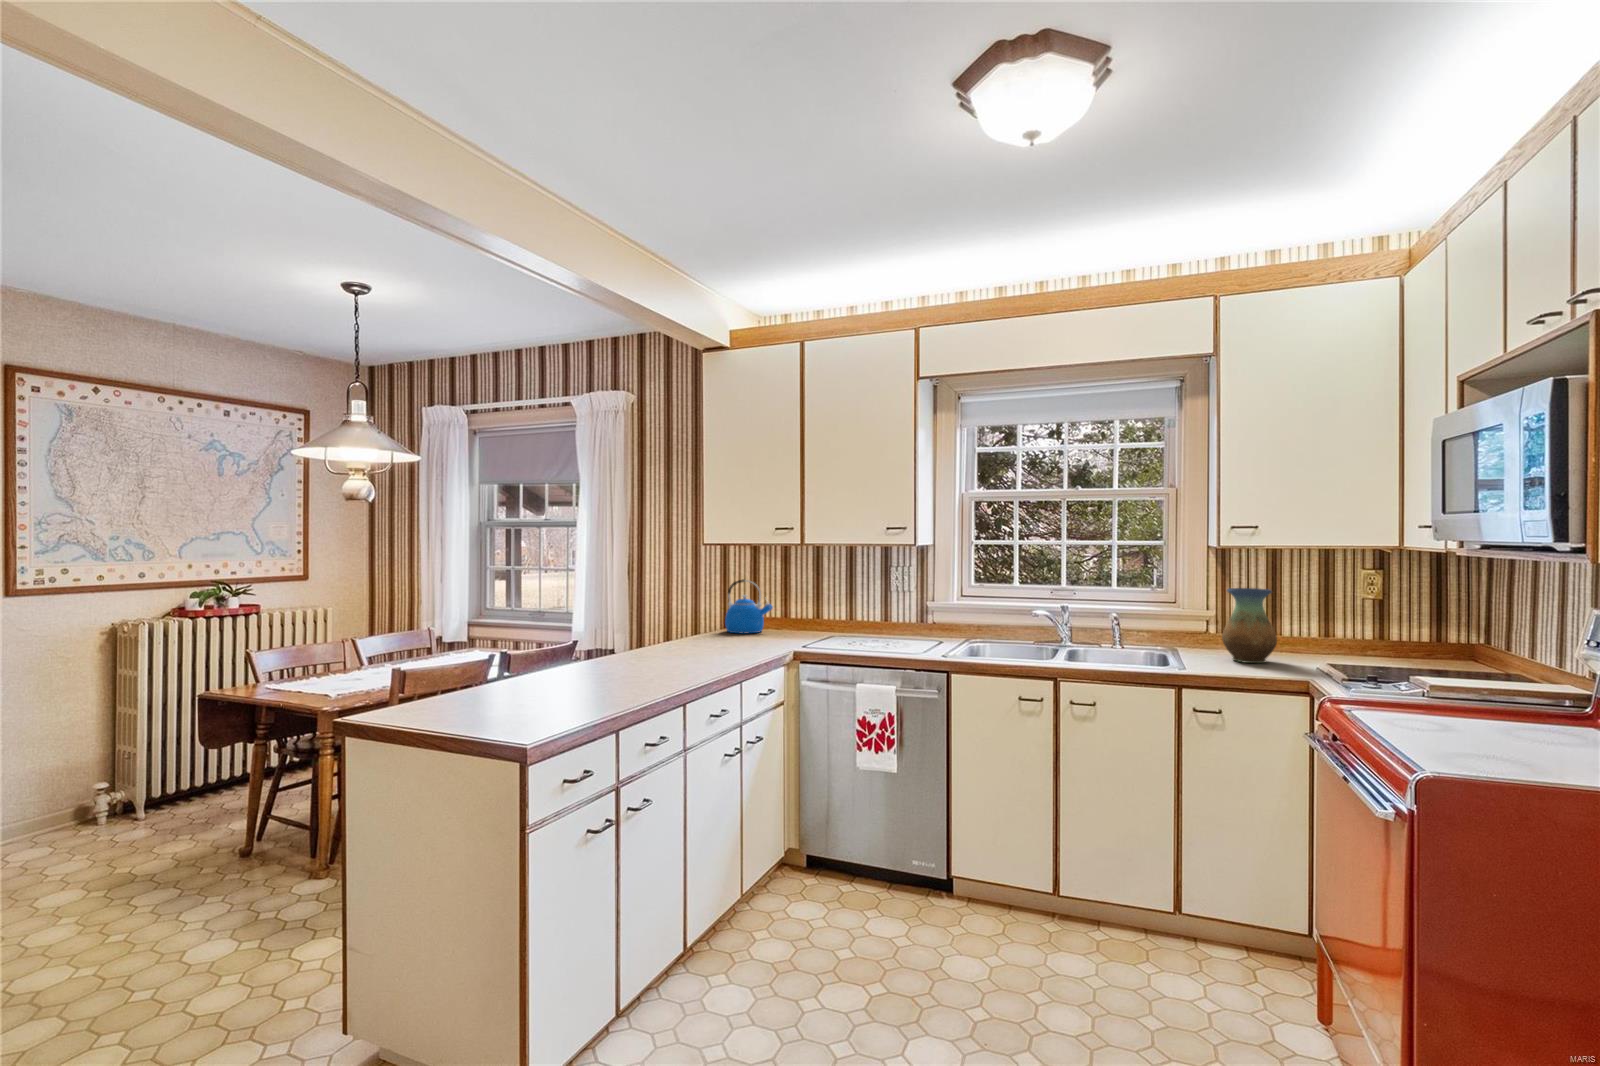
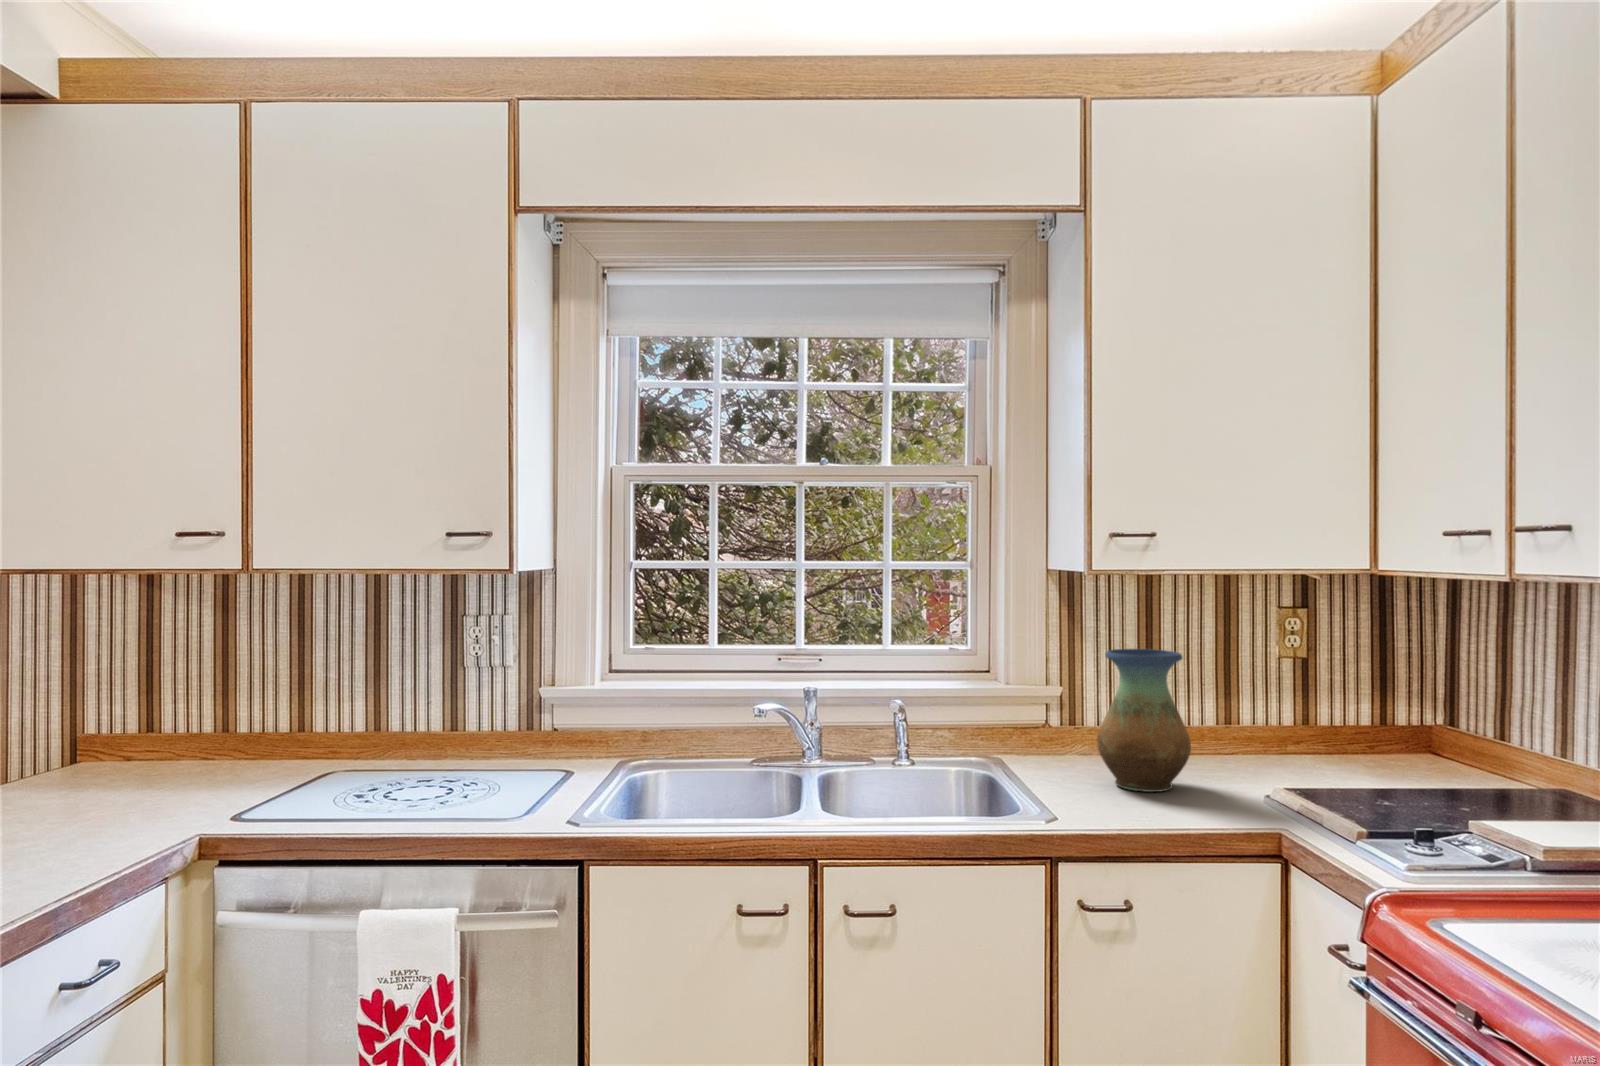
kettle: present [725,579,773,633] -> none [64,649,190,777]

